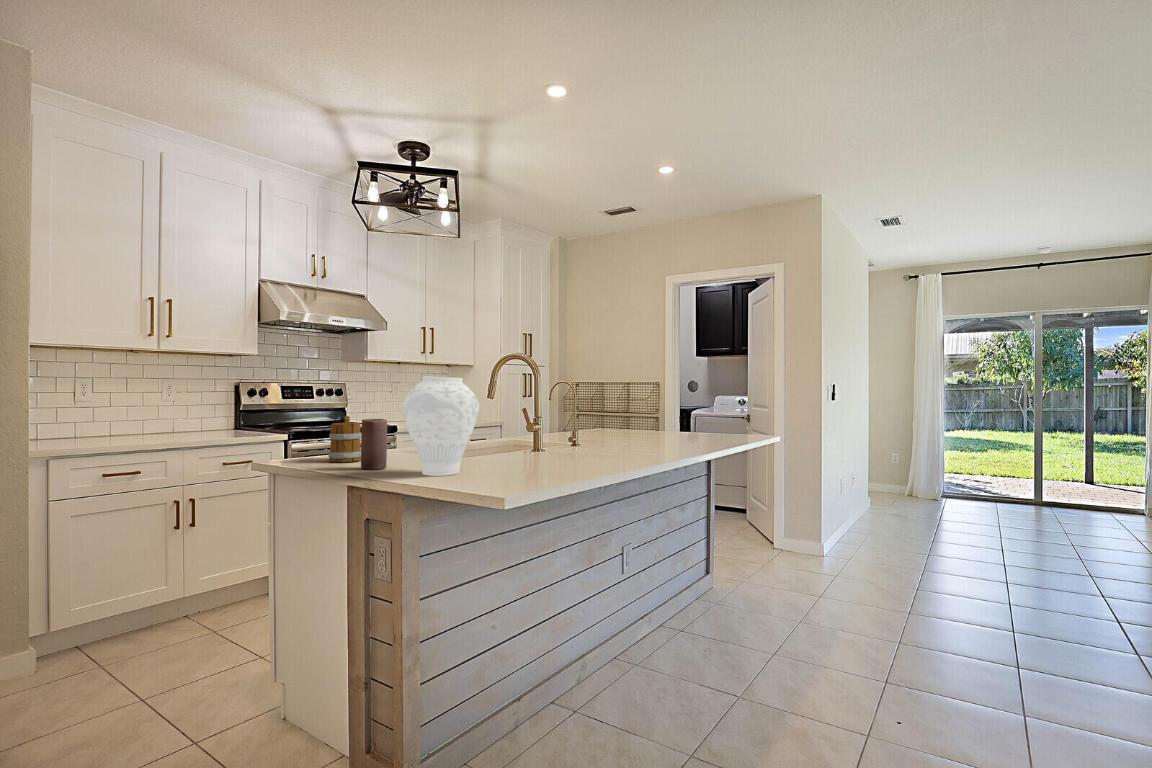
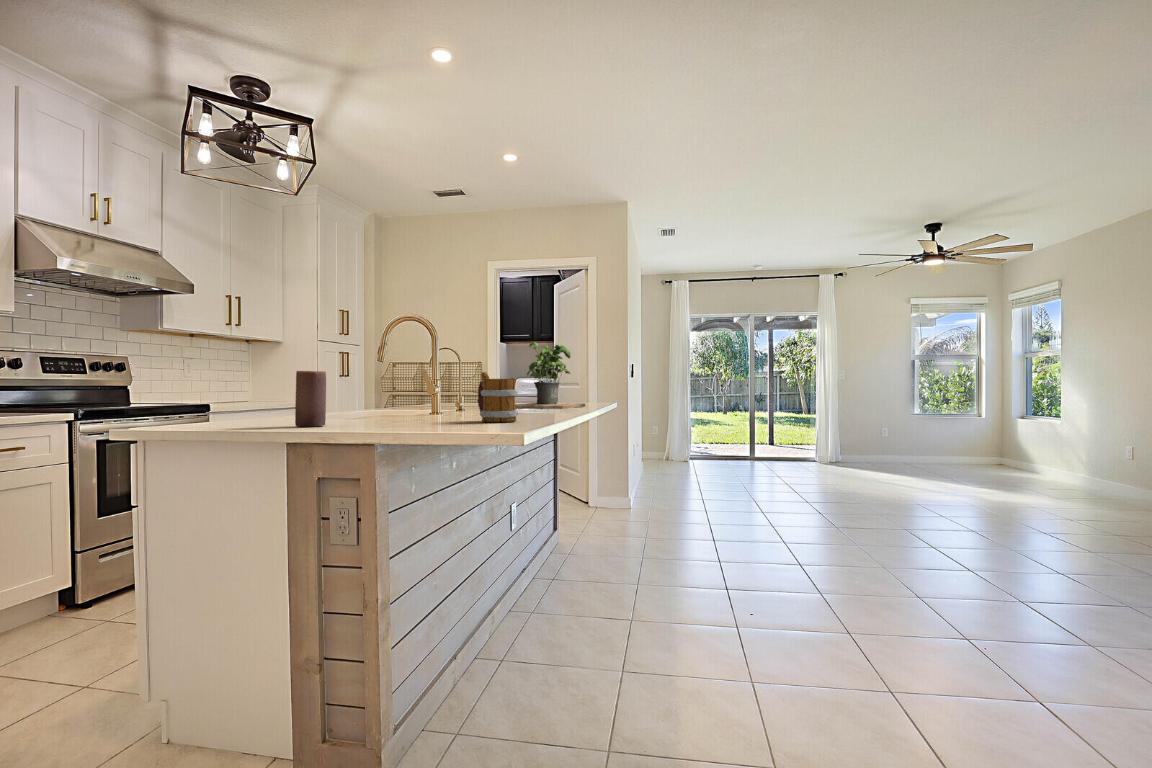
potted plant: none [640,371,727,445] -> present [515,342,586,409]
vase: present [403,376,479,476] -> none [364,321,447,427]
mug: present [328,416,361,462] -> present [478,372,518,422]

